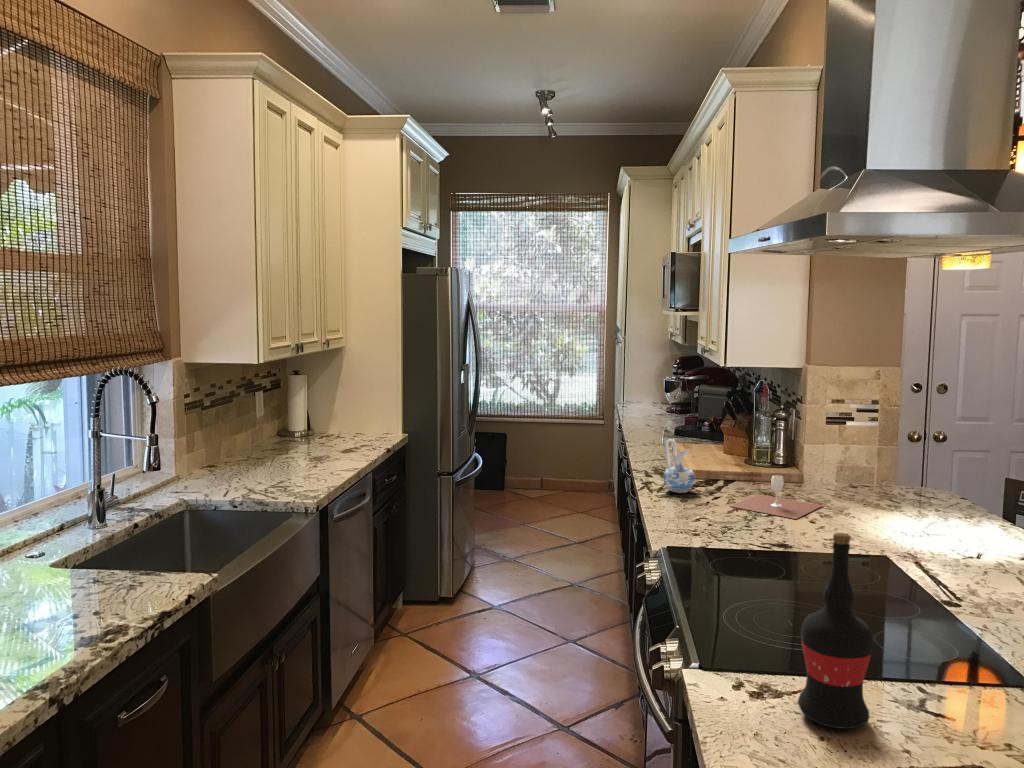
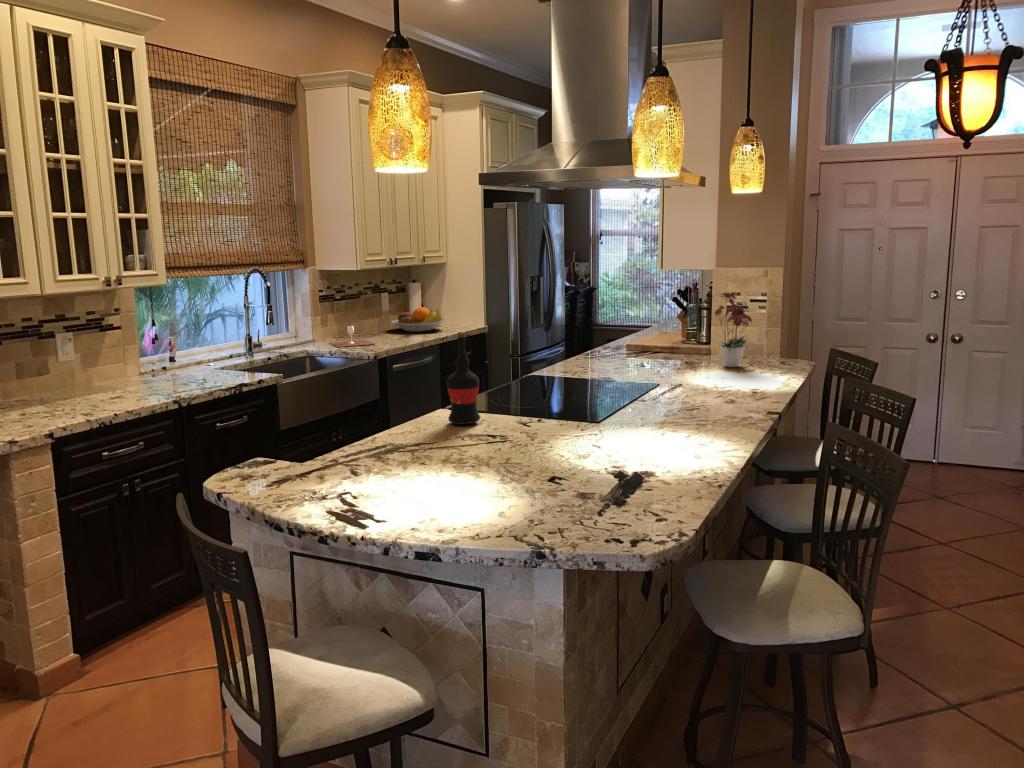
flower arrangement: none [838,397,917,504] -> present [715,292,752,367]
fruit bowl: none [279,413,361,449] -> present [392,307,446,332]
ceramic pitcher: present [663,439,695,493] -> none [597,320,619,358]
wine glass: present [730,475,823,519] -> present [329,326,375,347]

